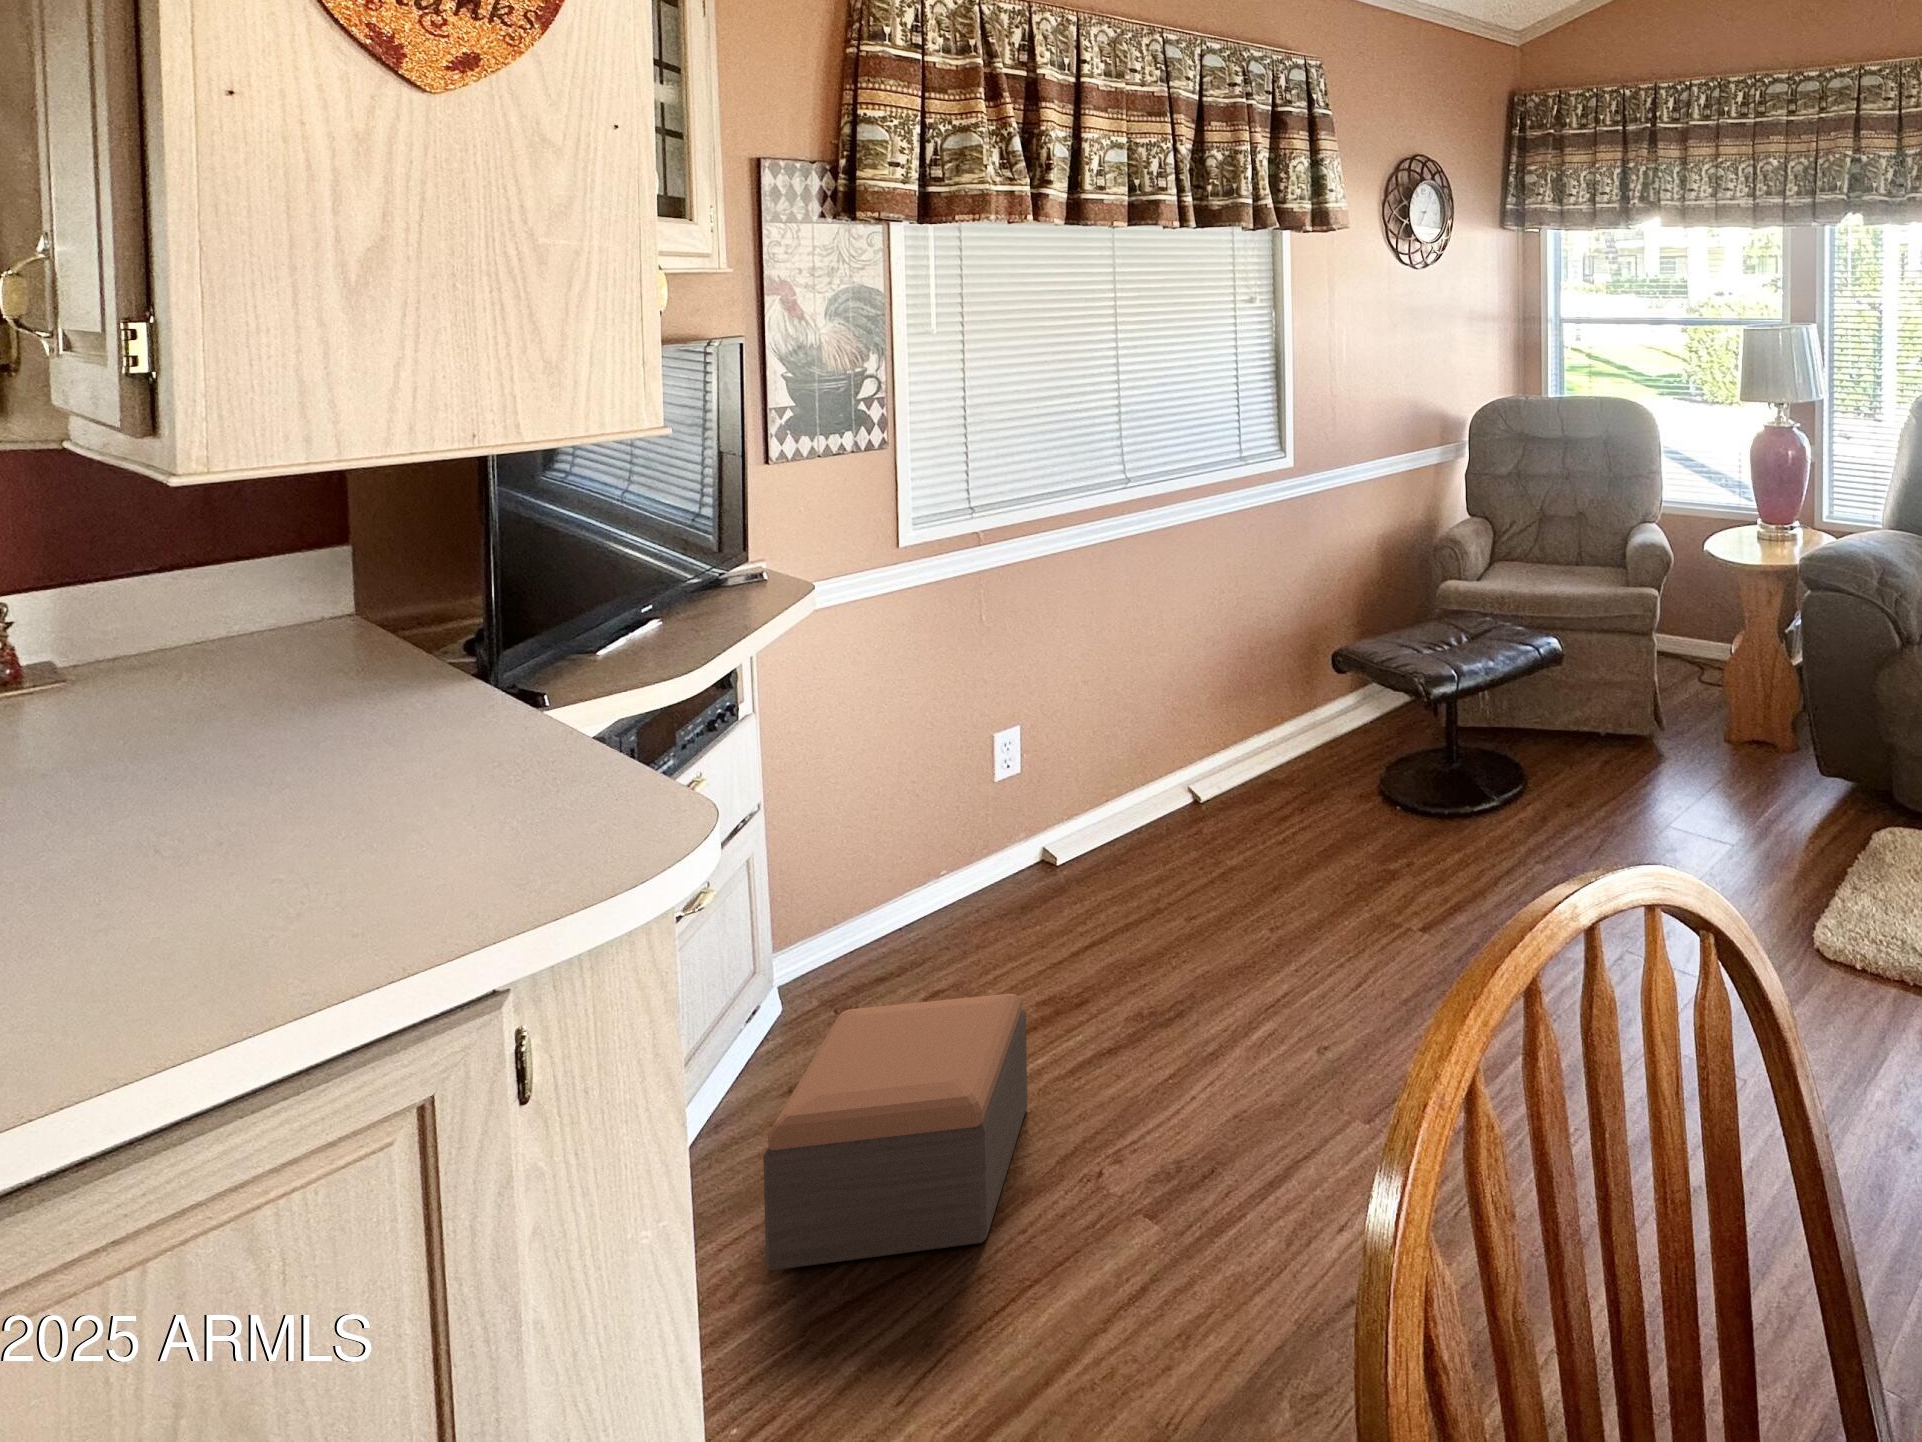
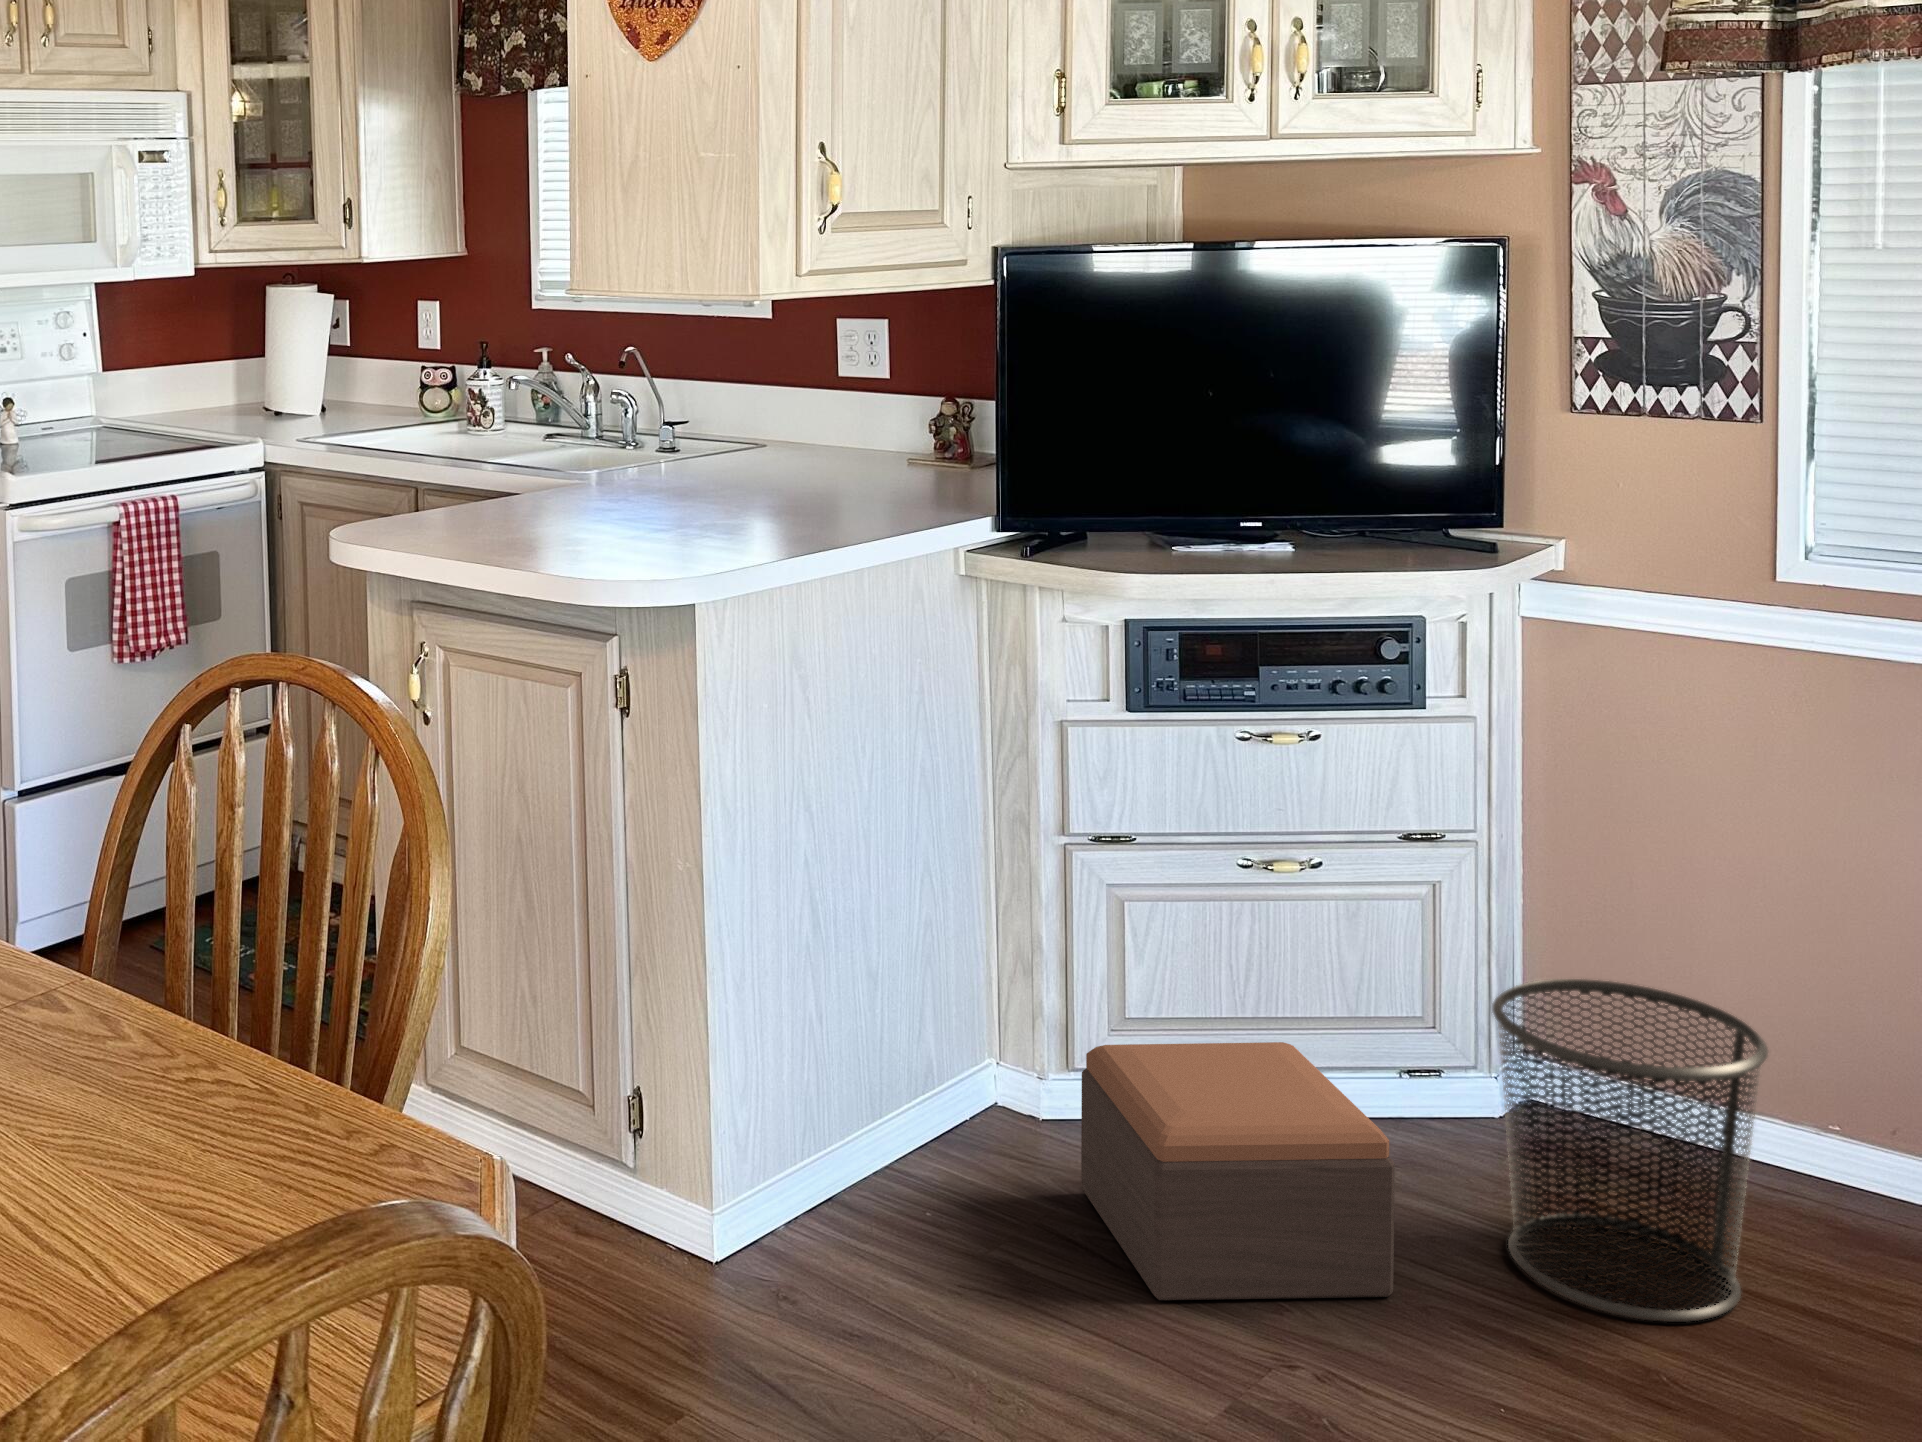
waste bin: none [946,804,1112,1038] -> present [1492,979,1768,1322]

